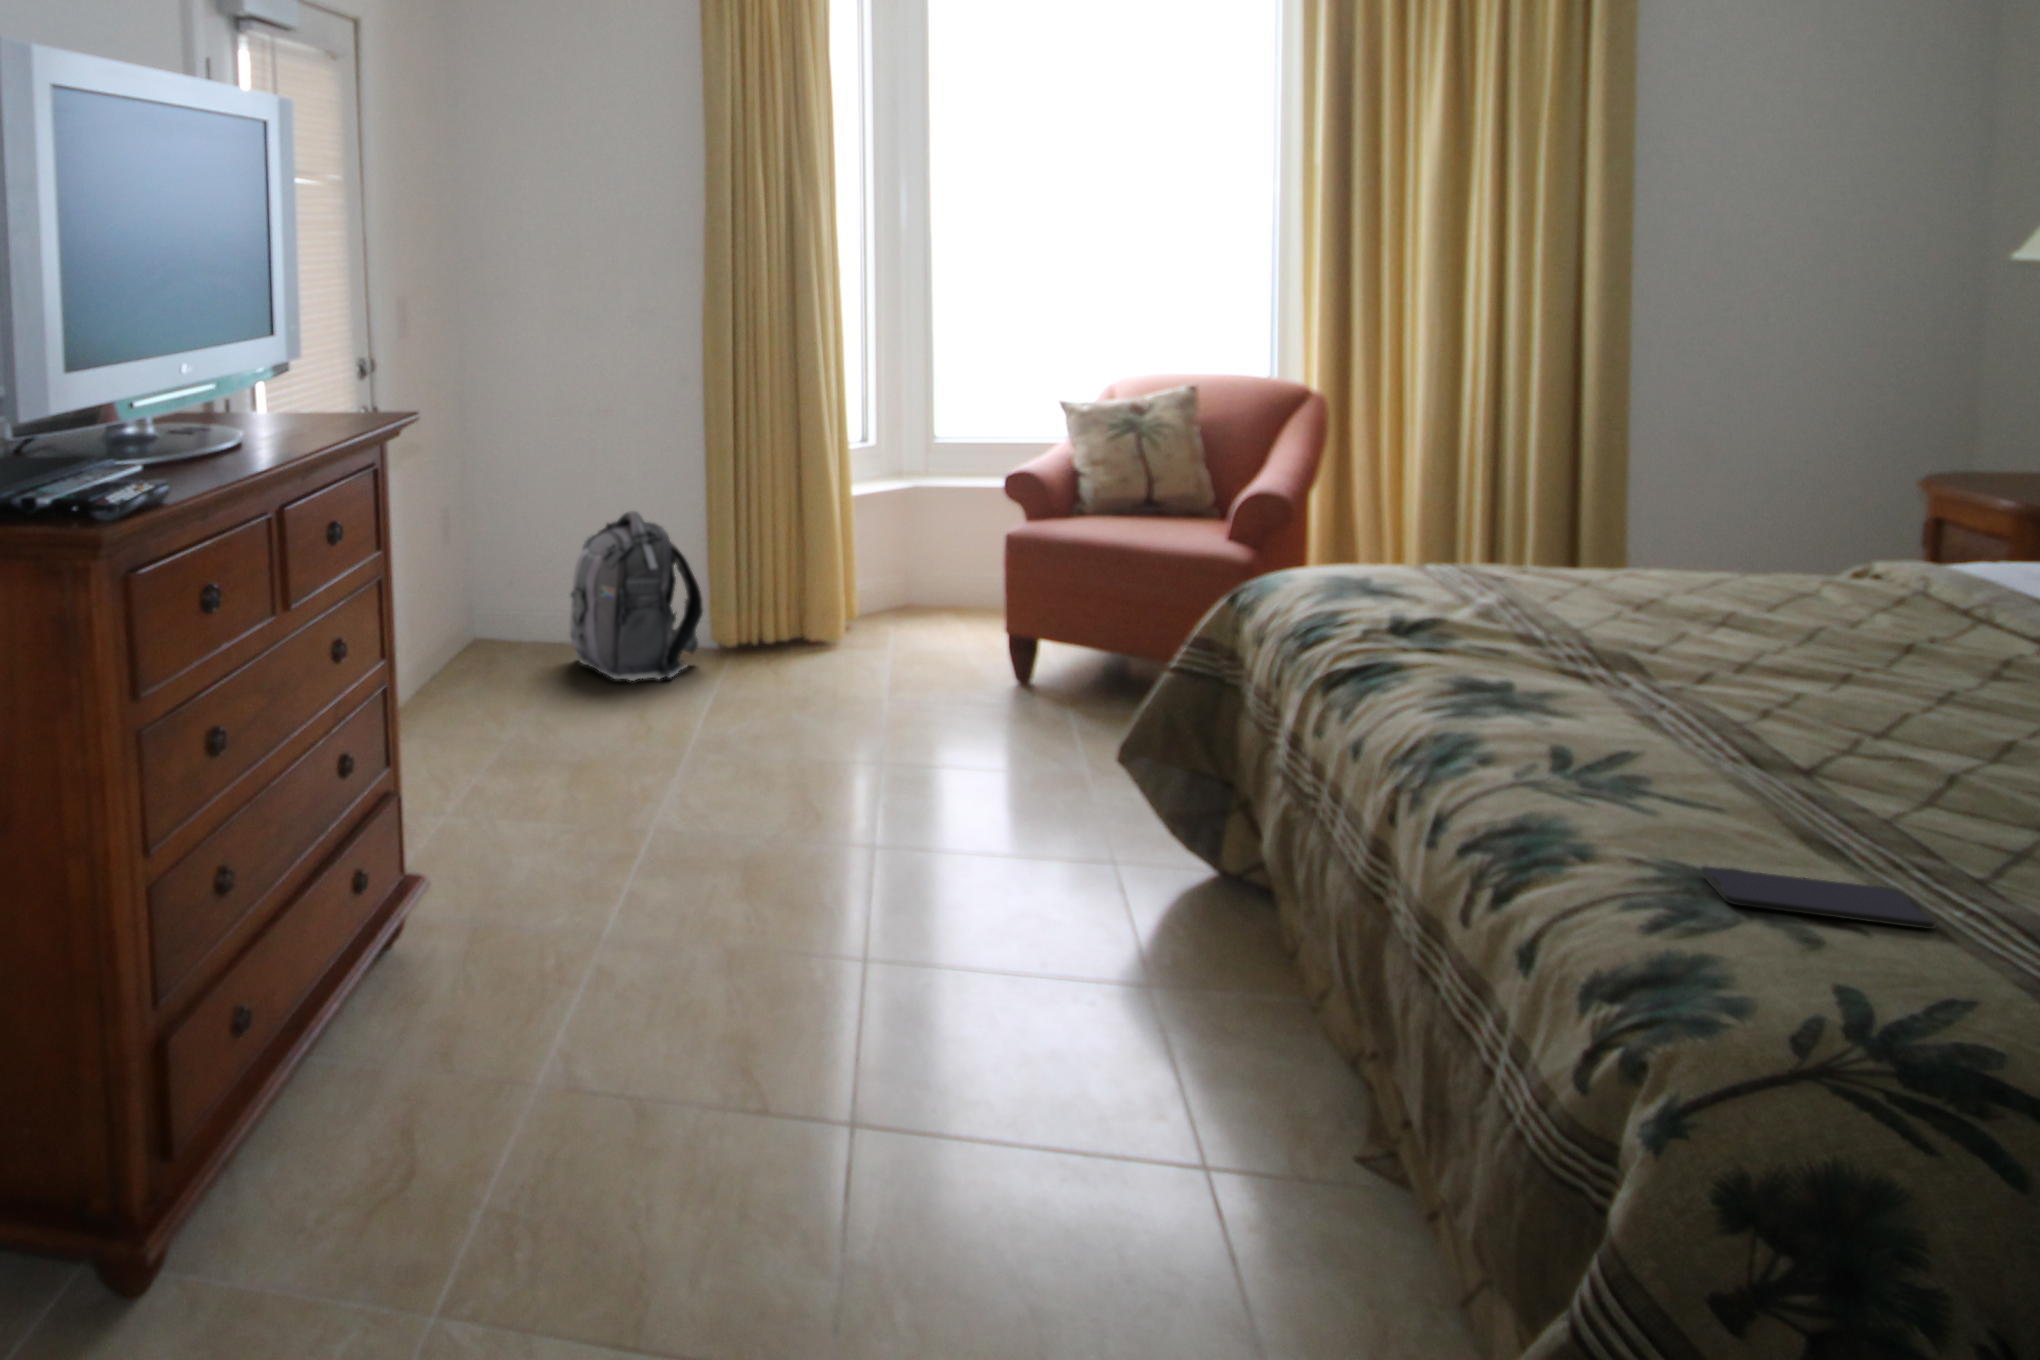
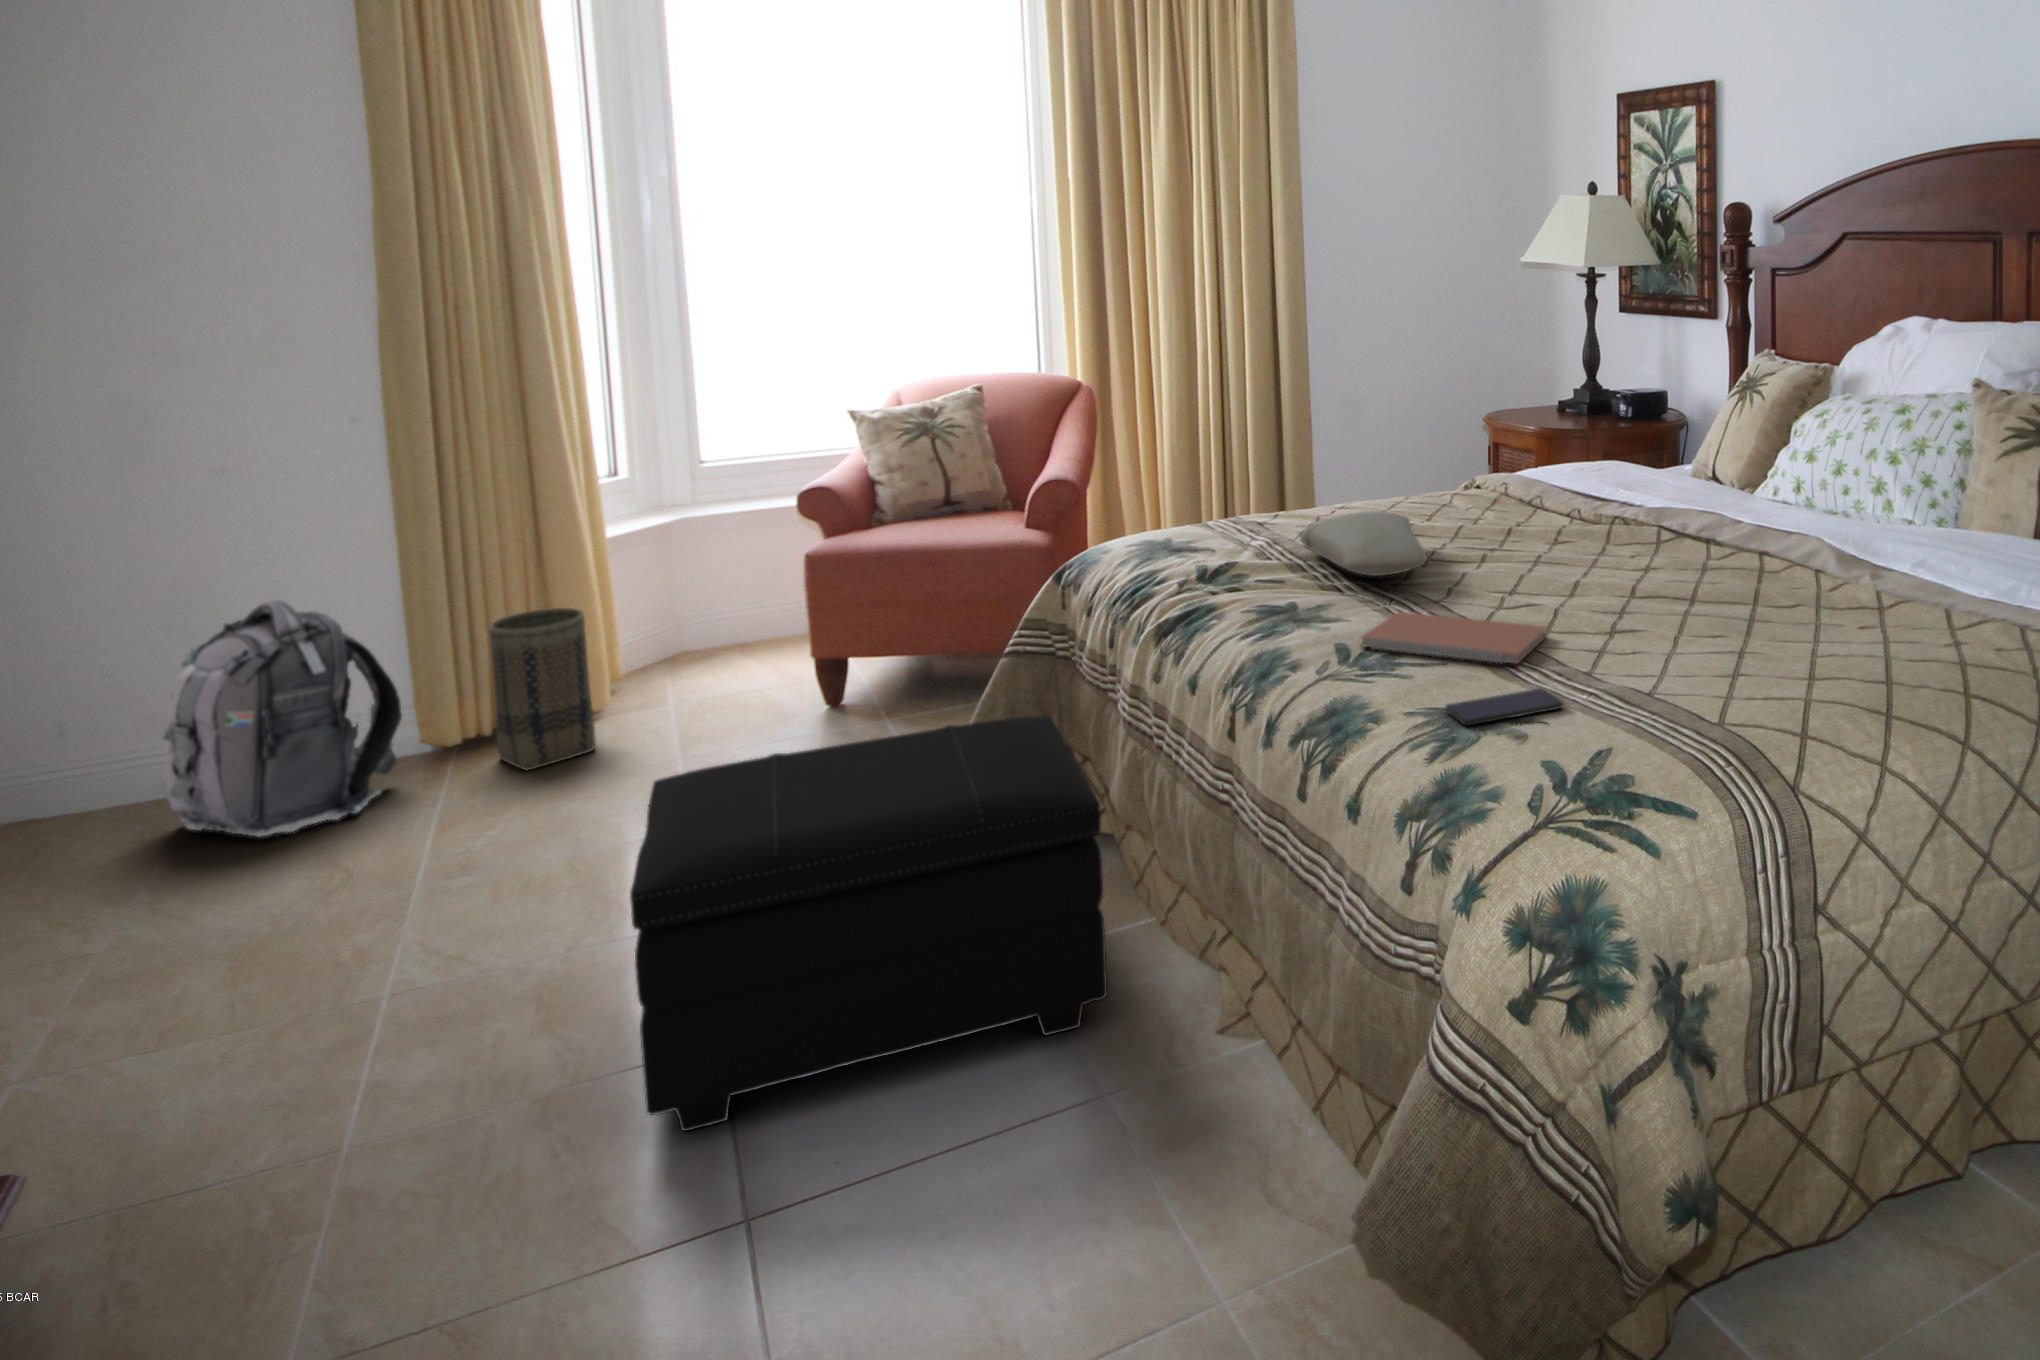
basket: none [761,547,829,675] -> present [489,608,596,771]
pillow: none [1544,584,1739,675] -> present [1300,511,1427,576]
footstool: none [788,707,1224,1077] -> present [630,716,1107,1131]
notebook: none [1590,725,1948,843] -> present [1361,612,1547,664]

